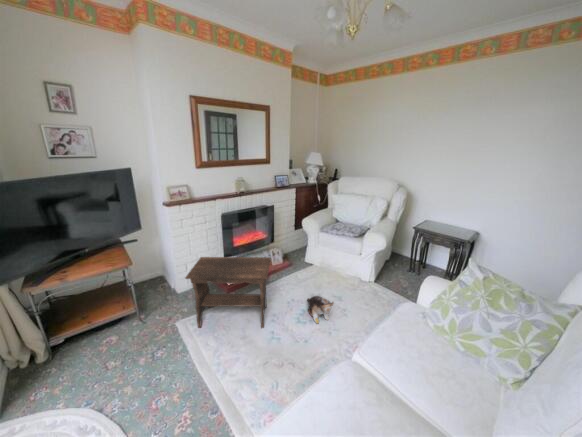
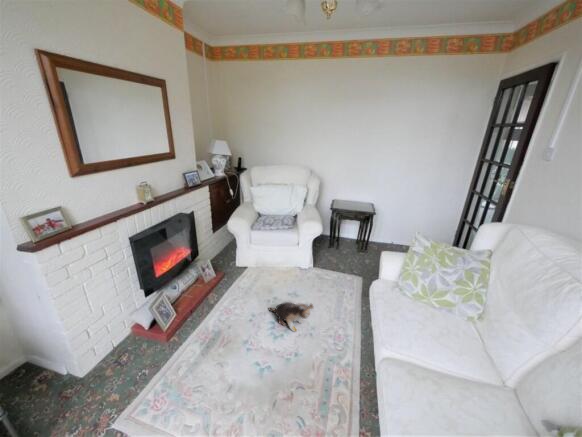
footstool: present [185,257,270,328] -> none [128,280,249,412]

